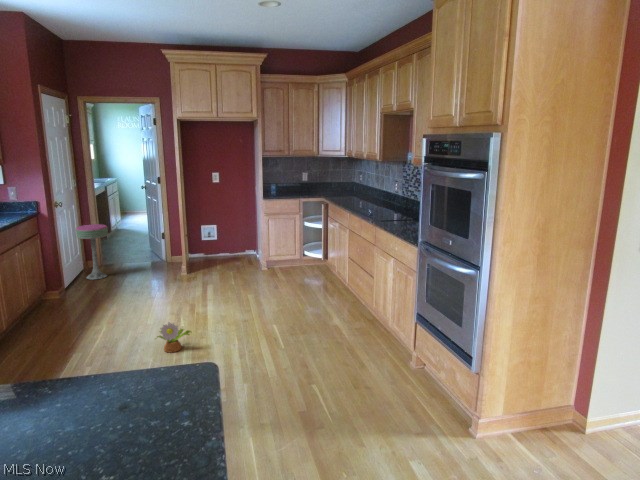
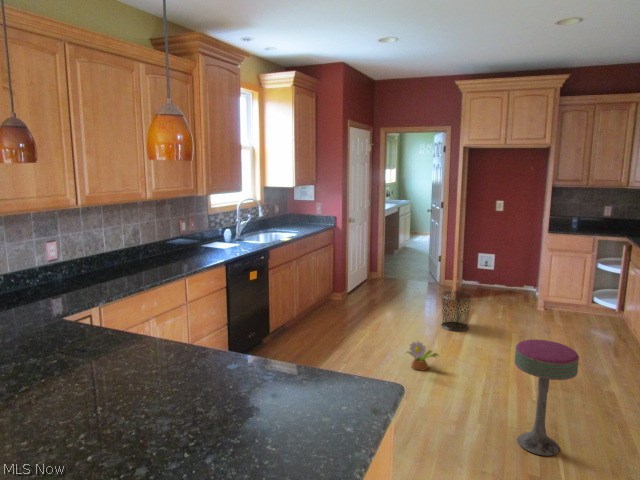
bar stool: present [76,224,108,280] -> present [515,339,579,456]
waste bin: none [177,264,210,305] -> present [441,291,472,331]

